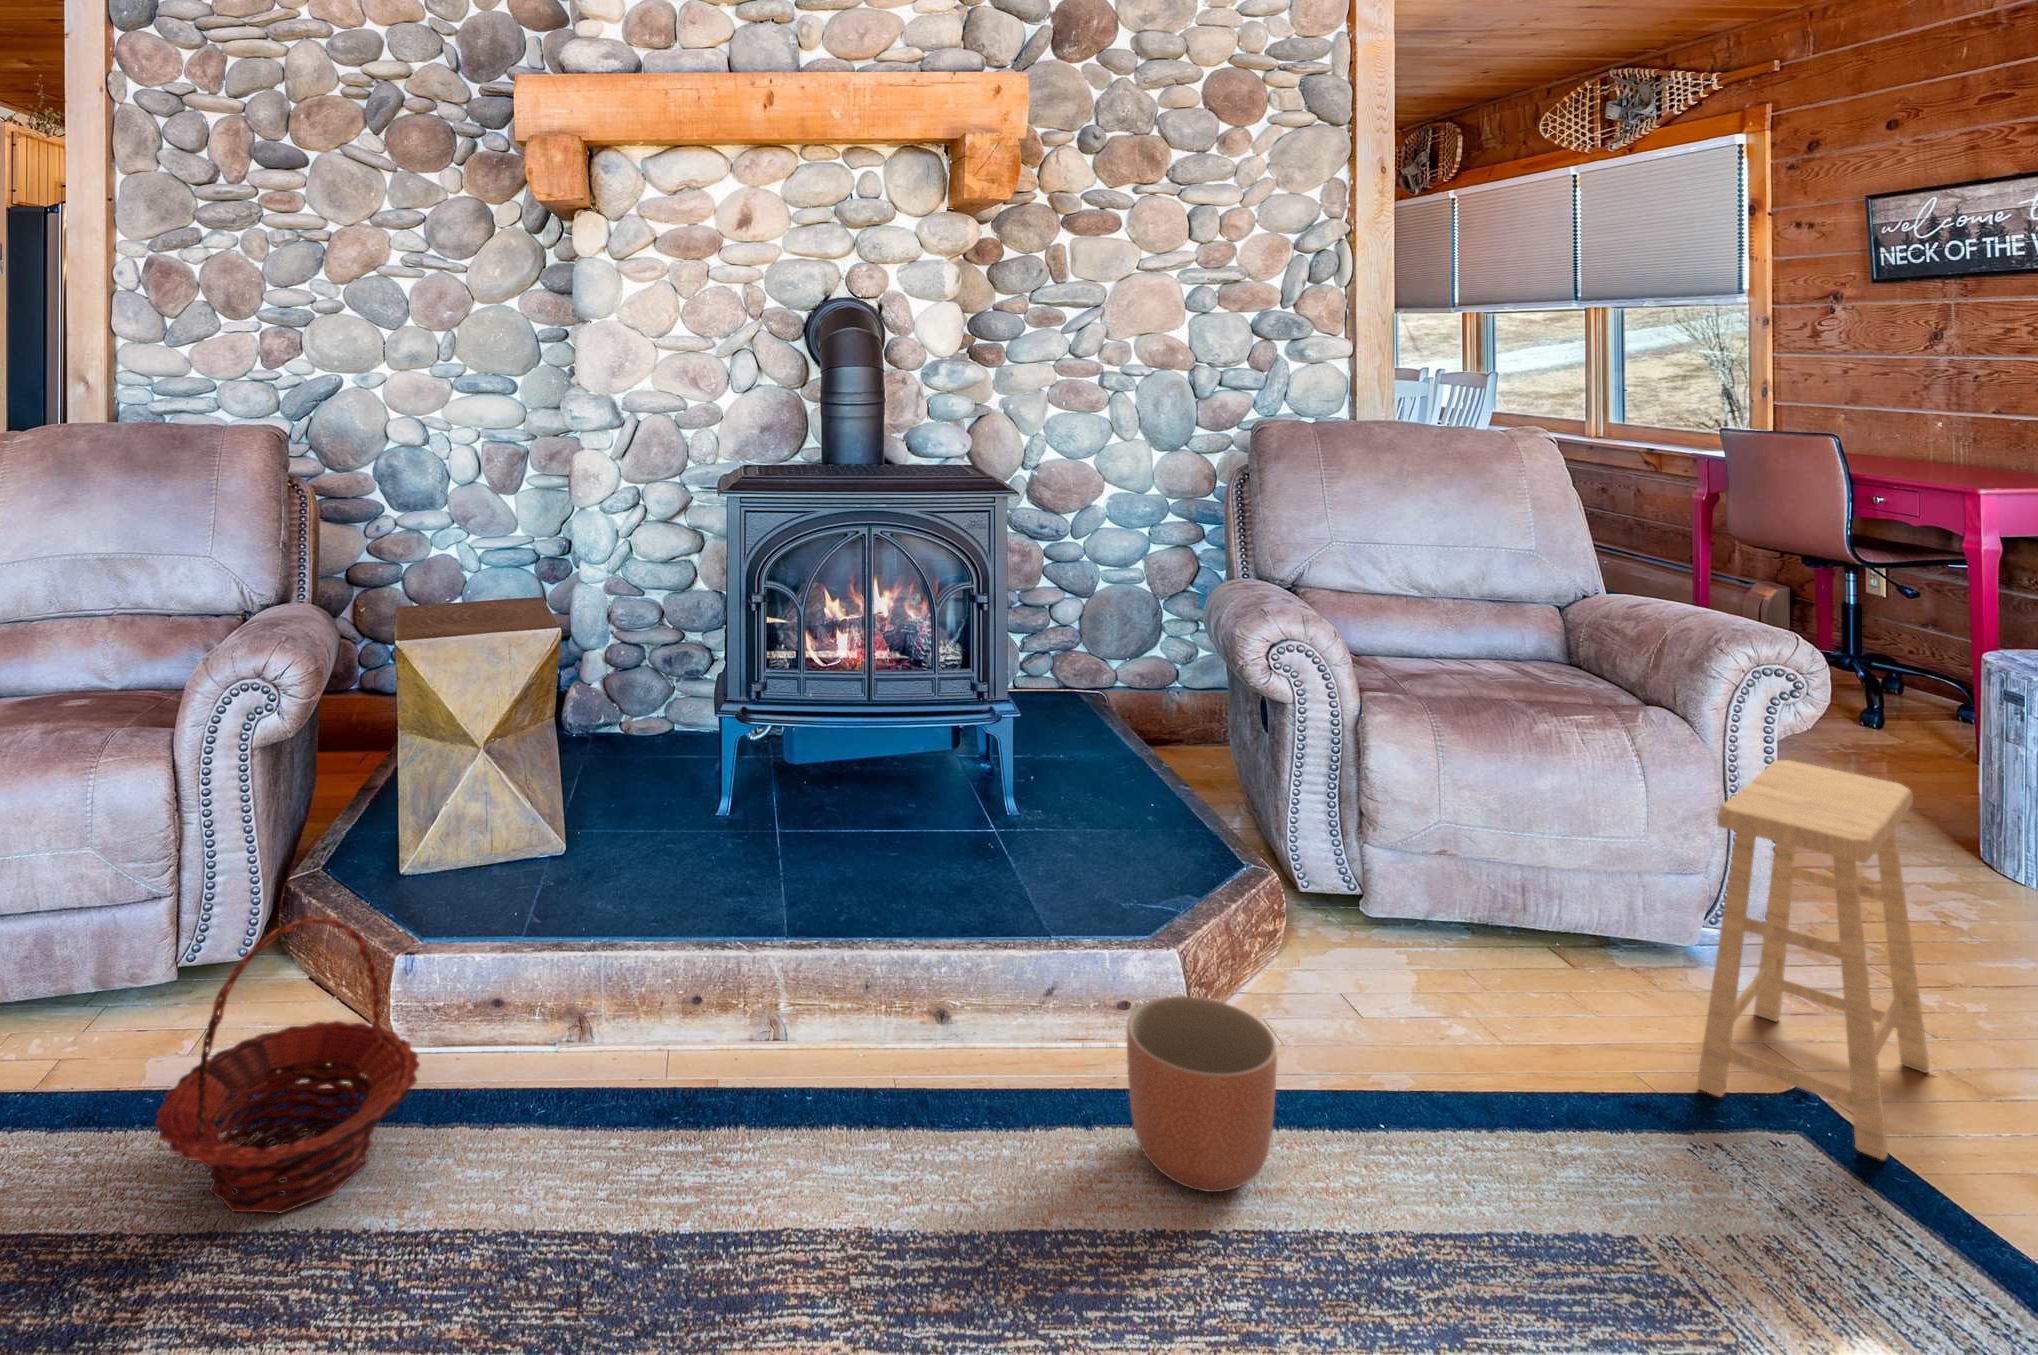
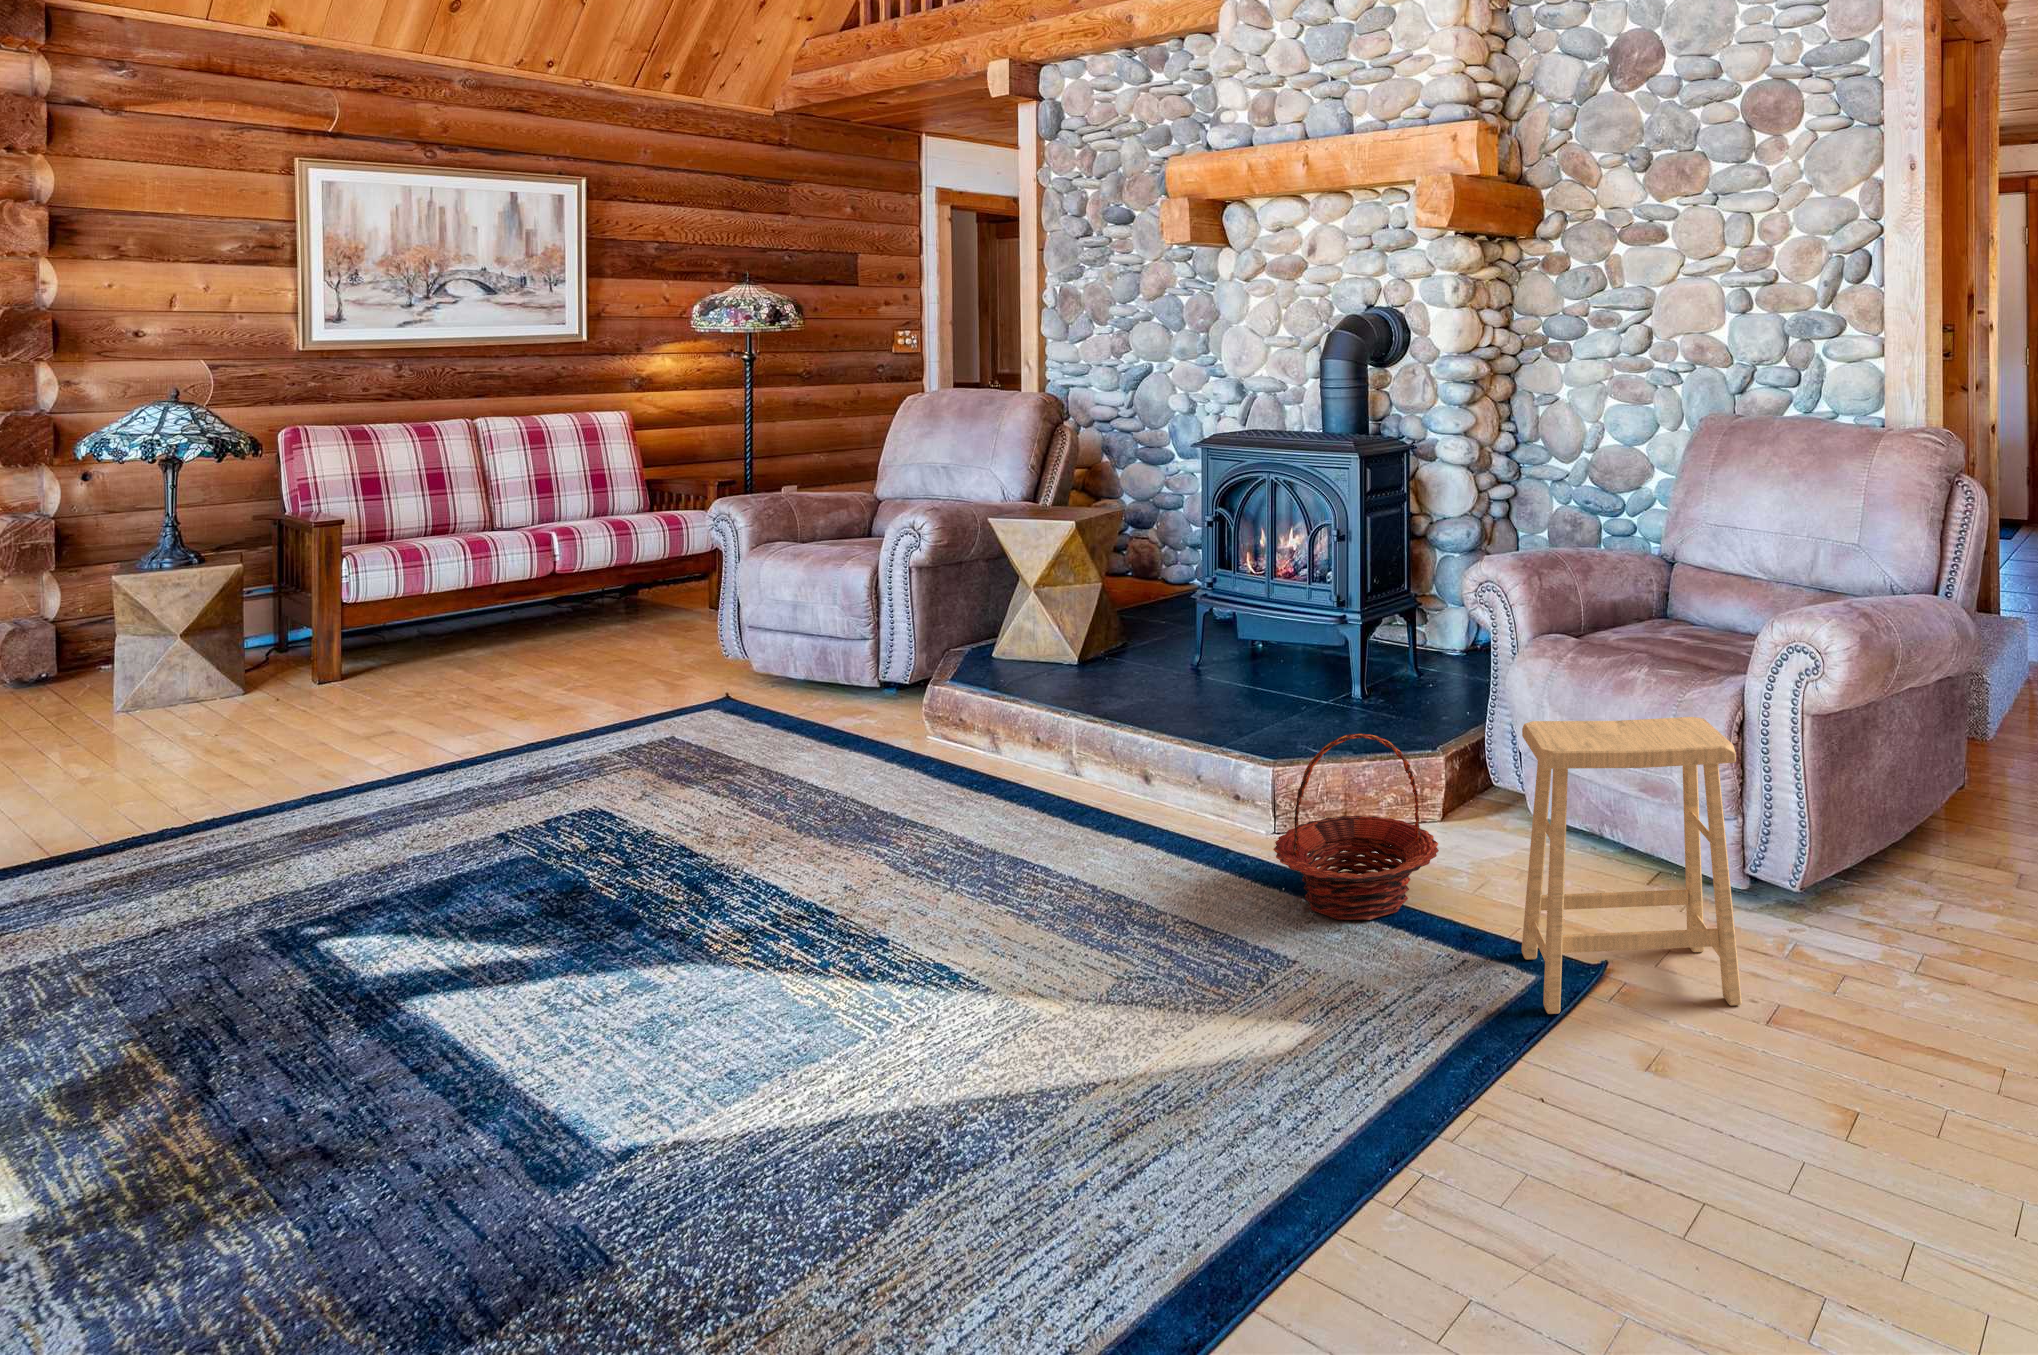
basket: present [156,917,420,1213] -> present [1273,734,1439,920]
planter: present [1127,996,1277,1192] -> none [1101,776,1197,888]

